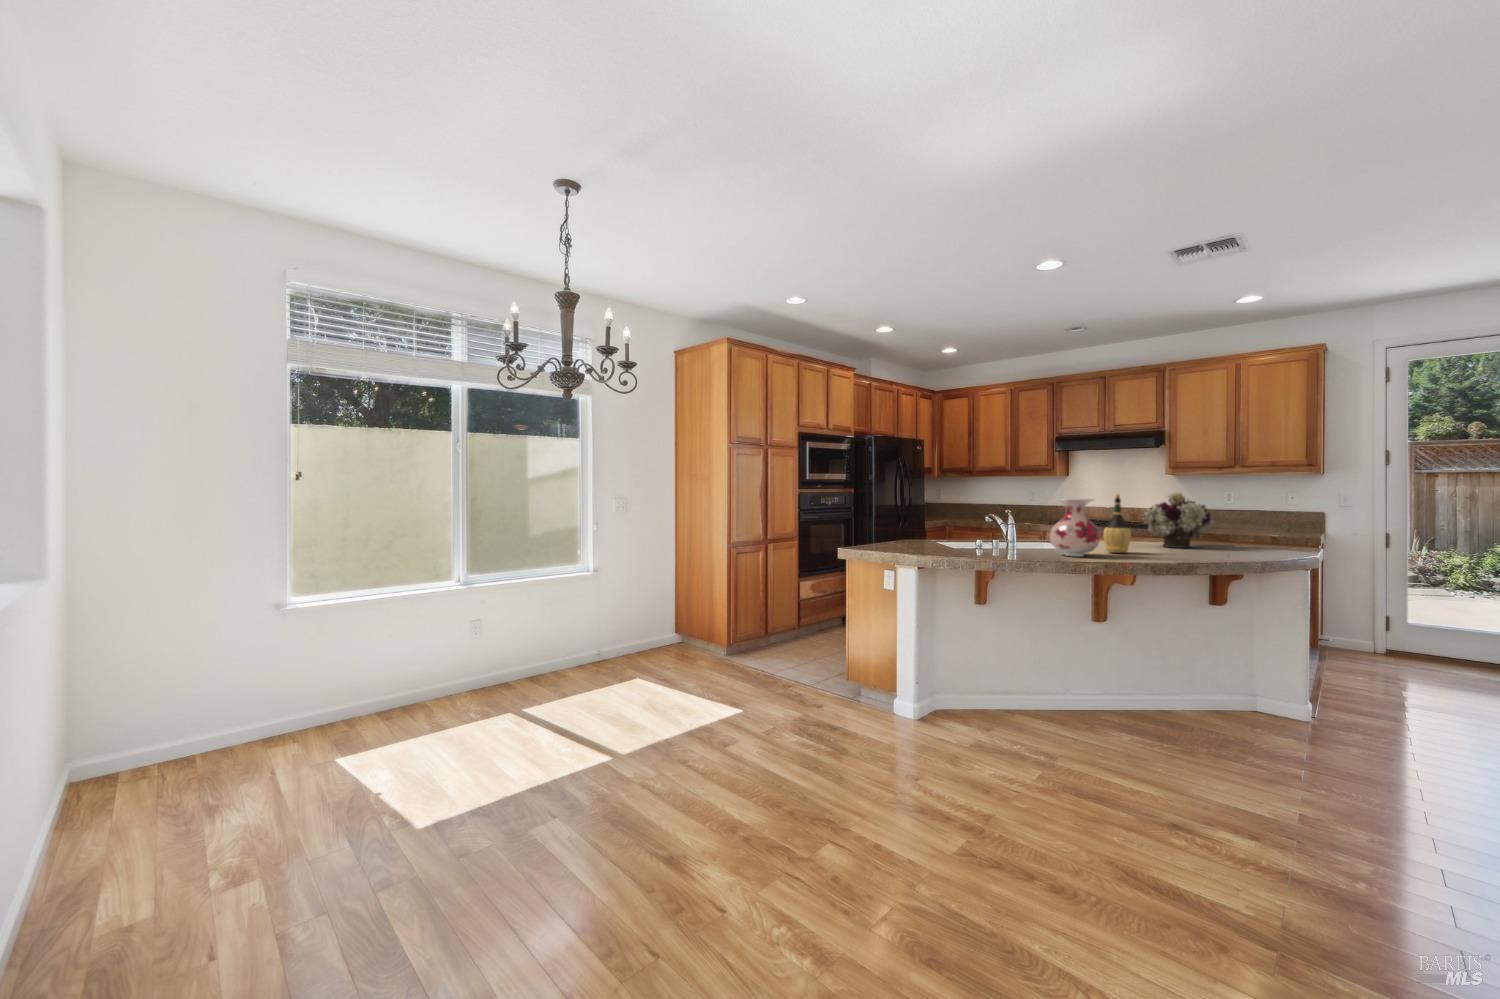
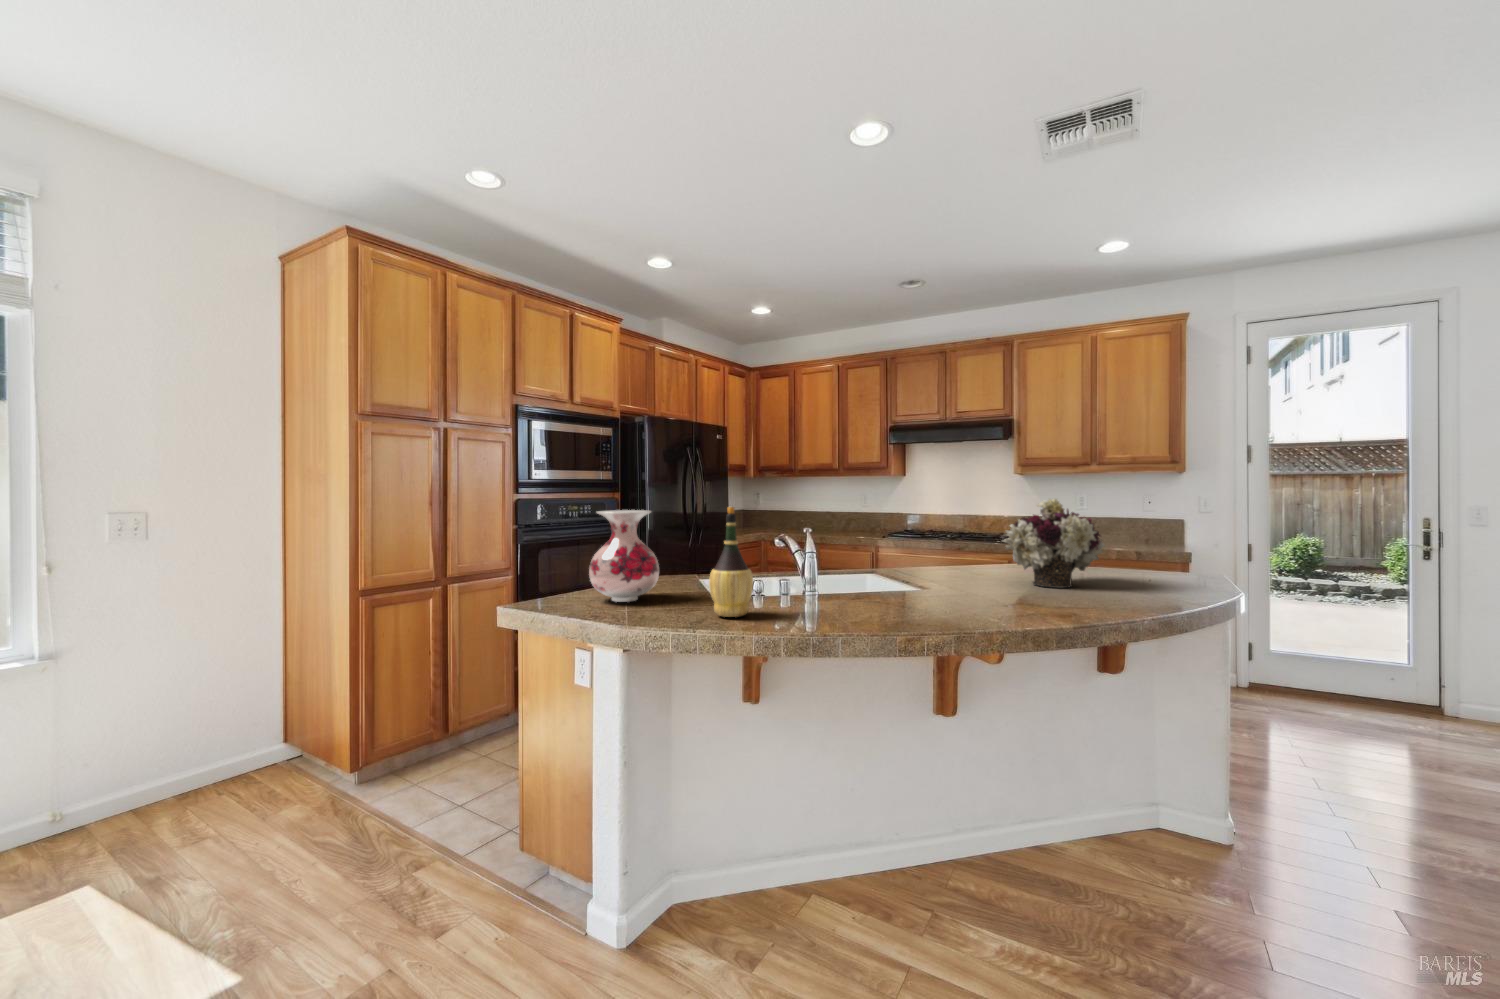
wine bottle: present [1103,494,1131,553] -> present [709,507,753,617]
vase: present [1050,499,1100,556] -> present [589,510,659,602]

